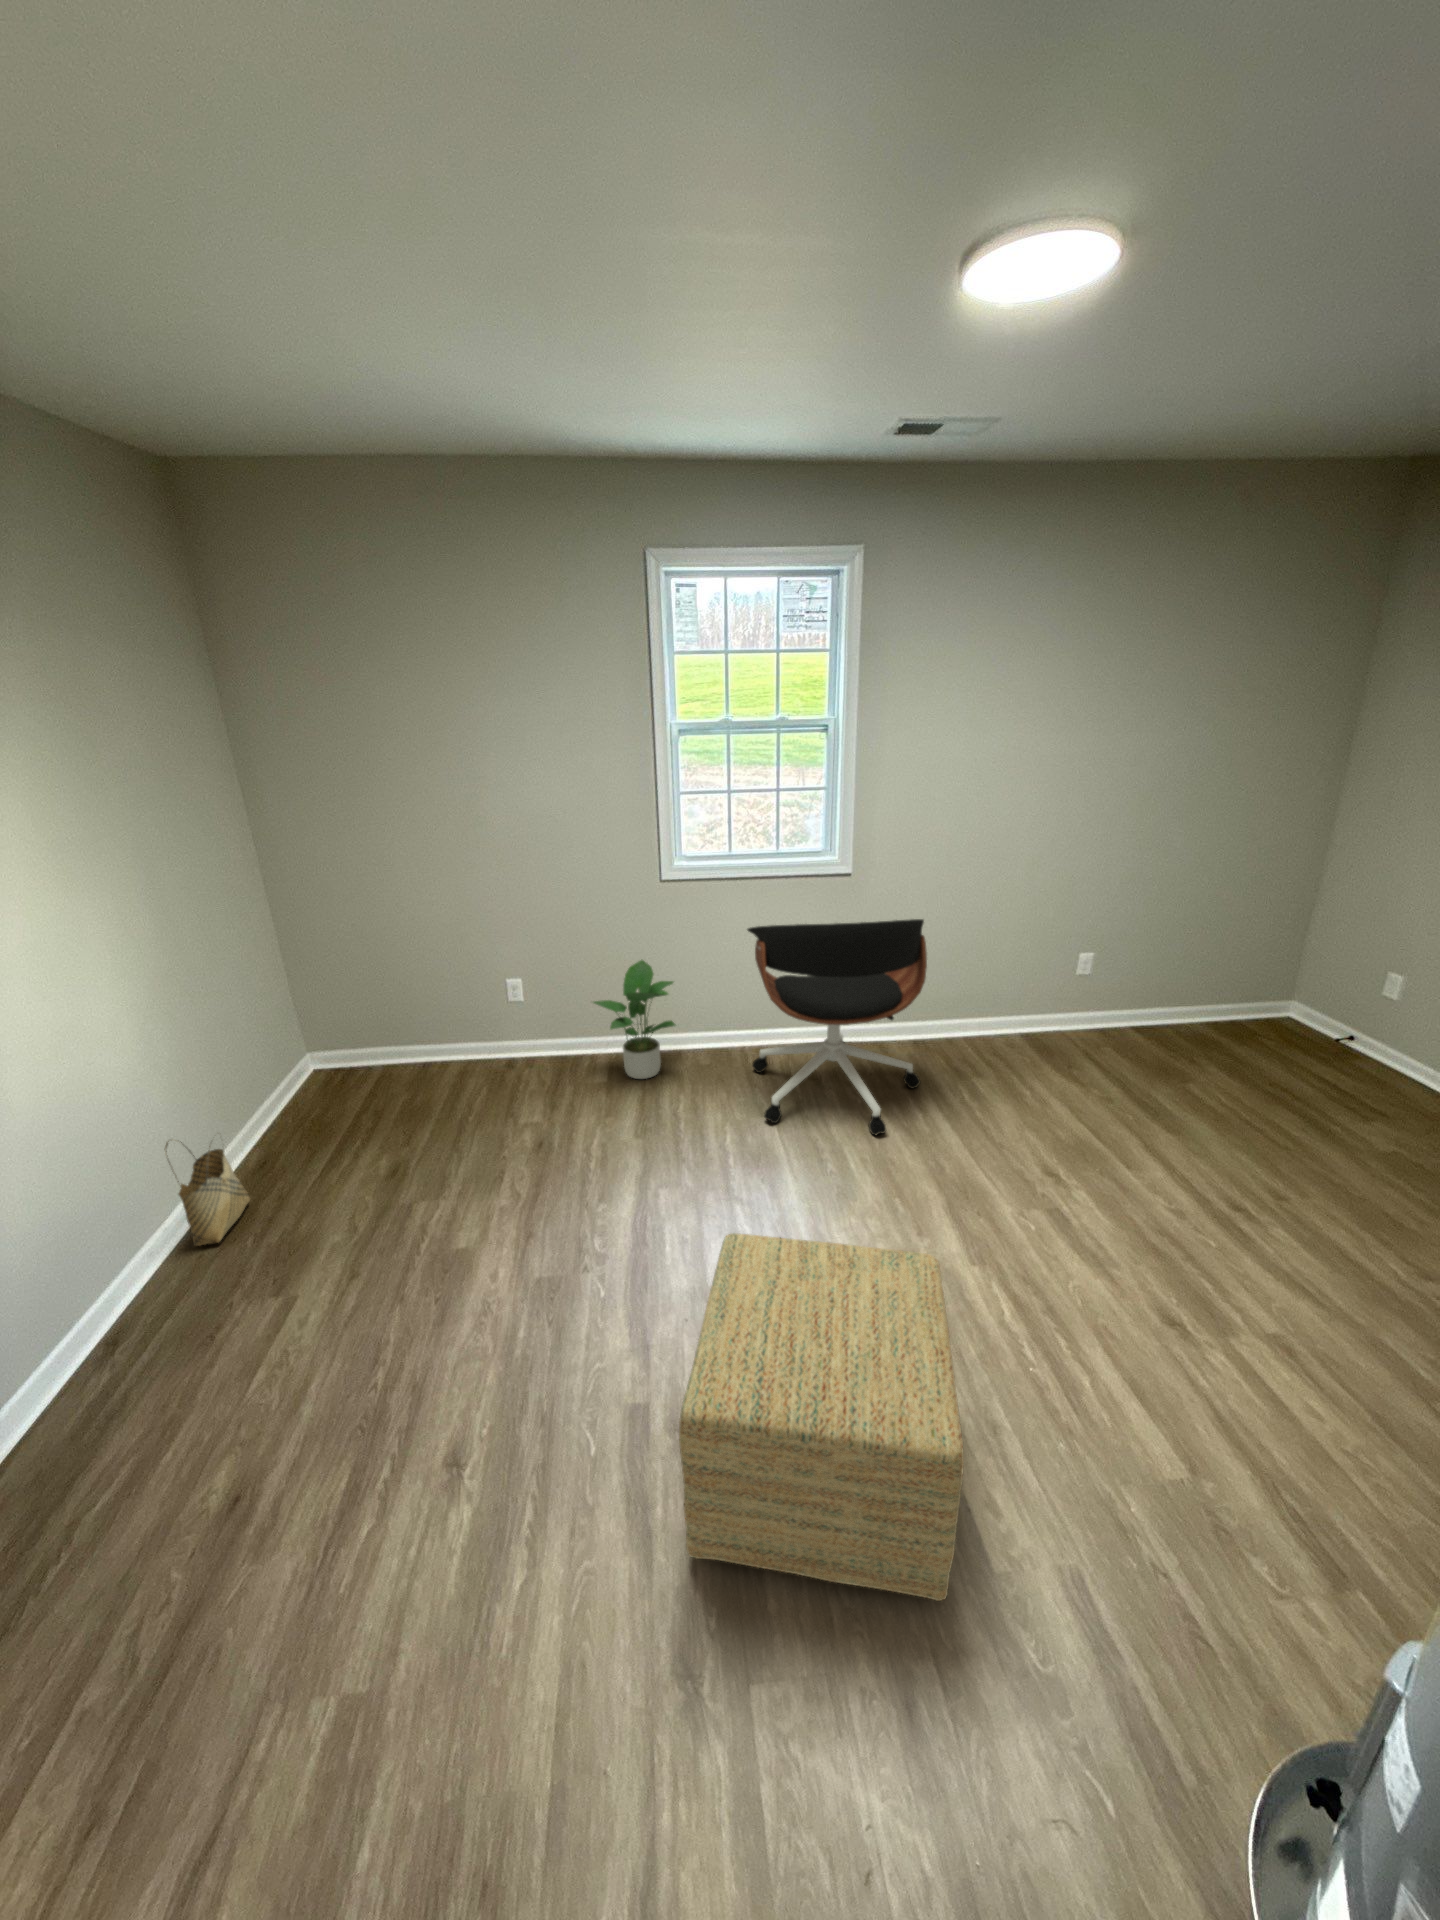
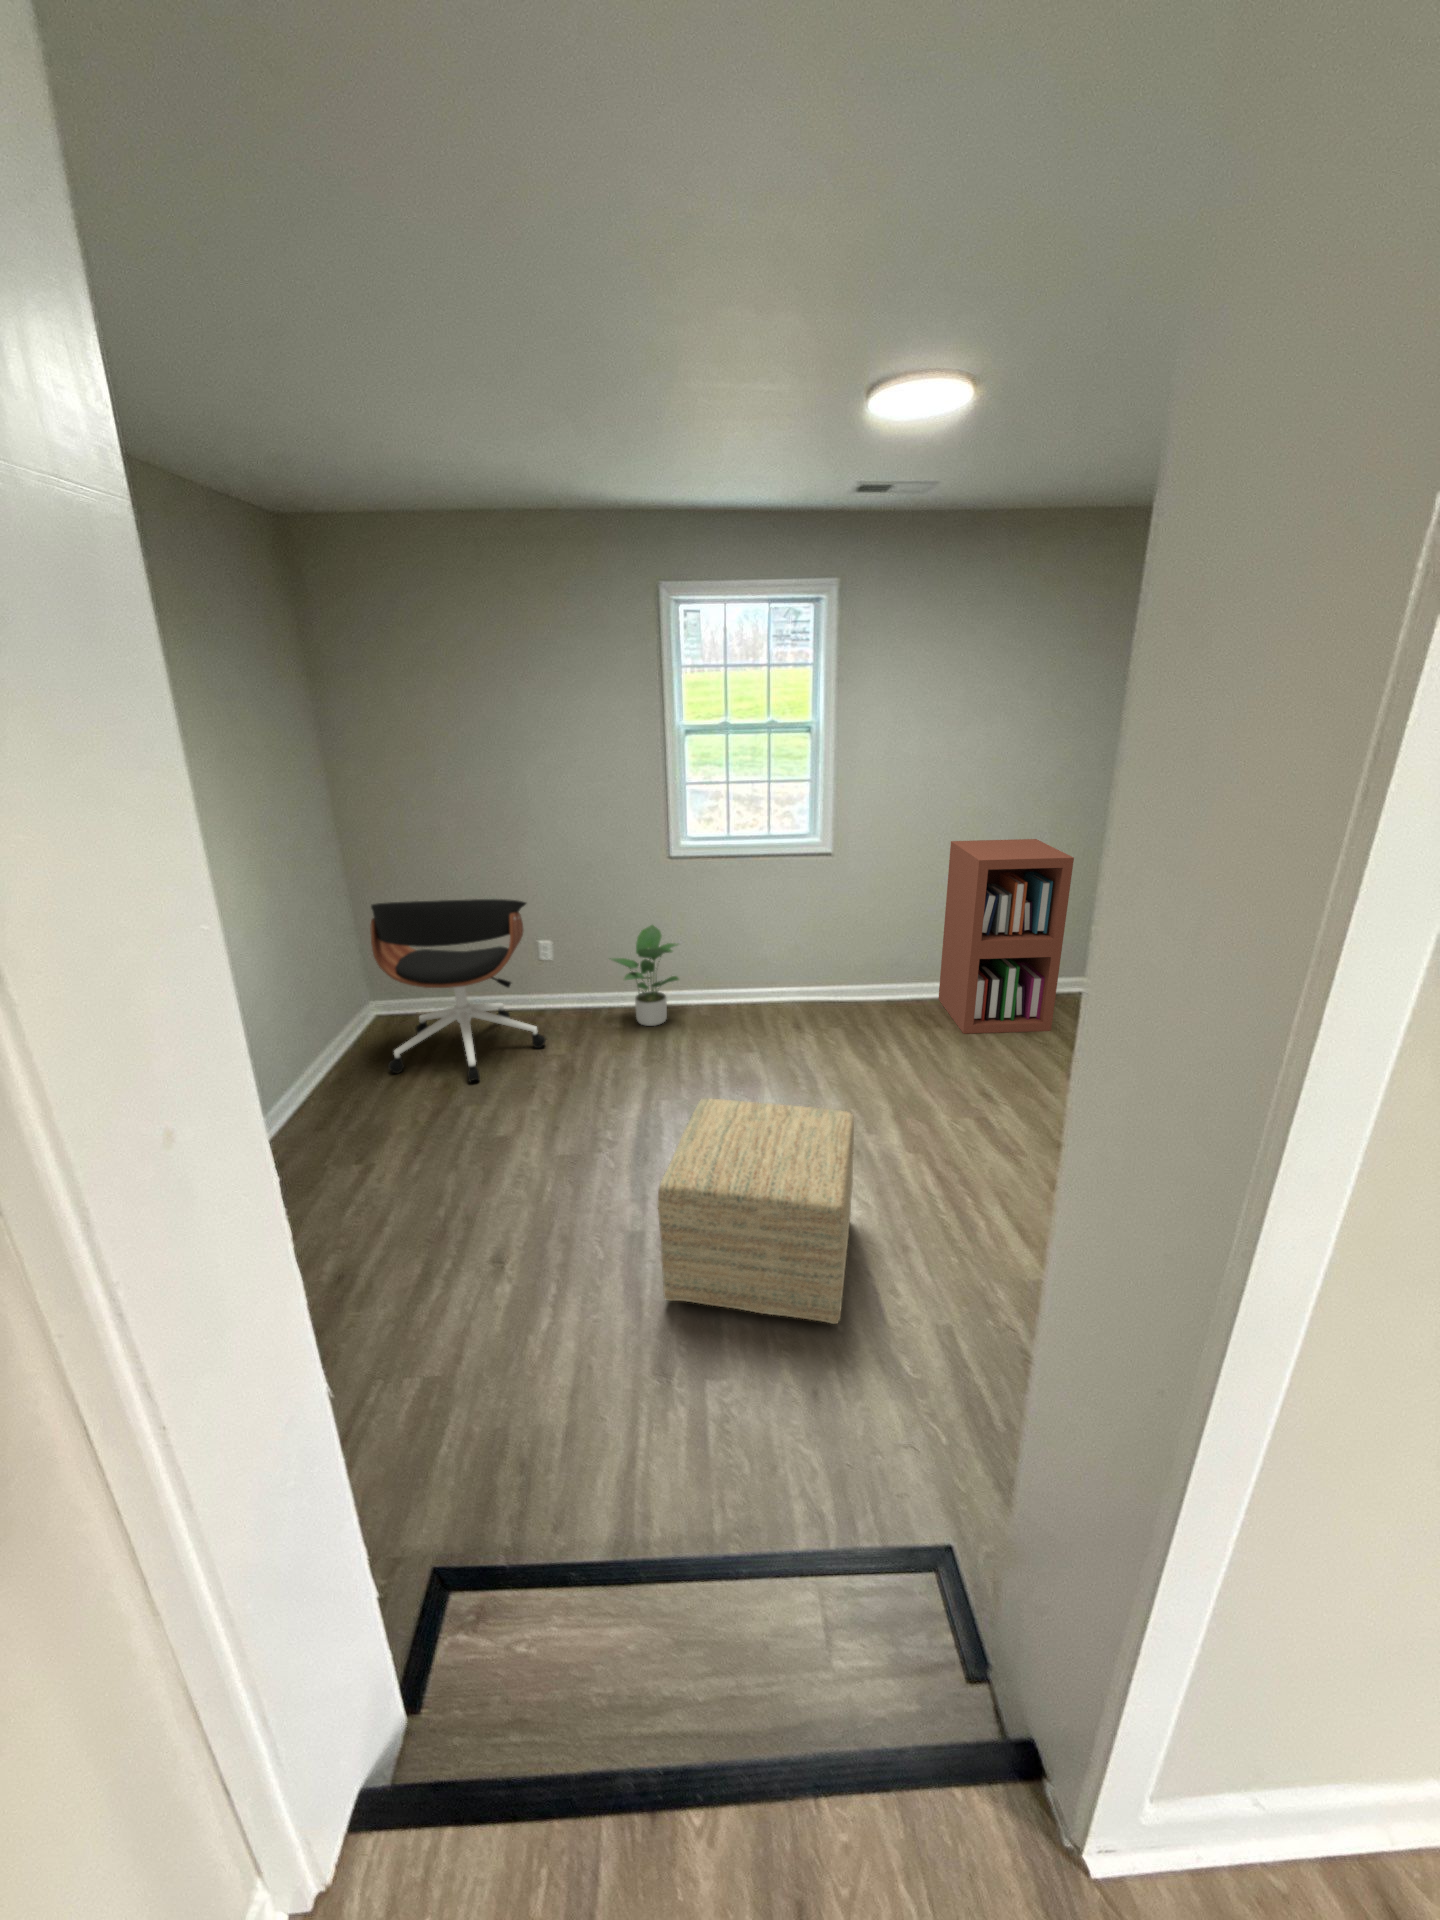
bookshelf: none [970,855,1145,1084] -> present [939,839,1074,1034]
office chair: present [747,919,927,1135] -> present [371,899,546,1082]
woven basket: present [165,1141,250,1246] -> none [278,1042,336,1130]

